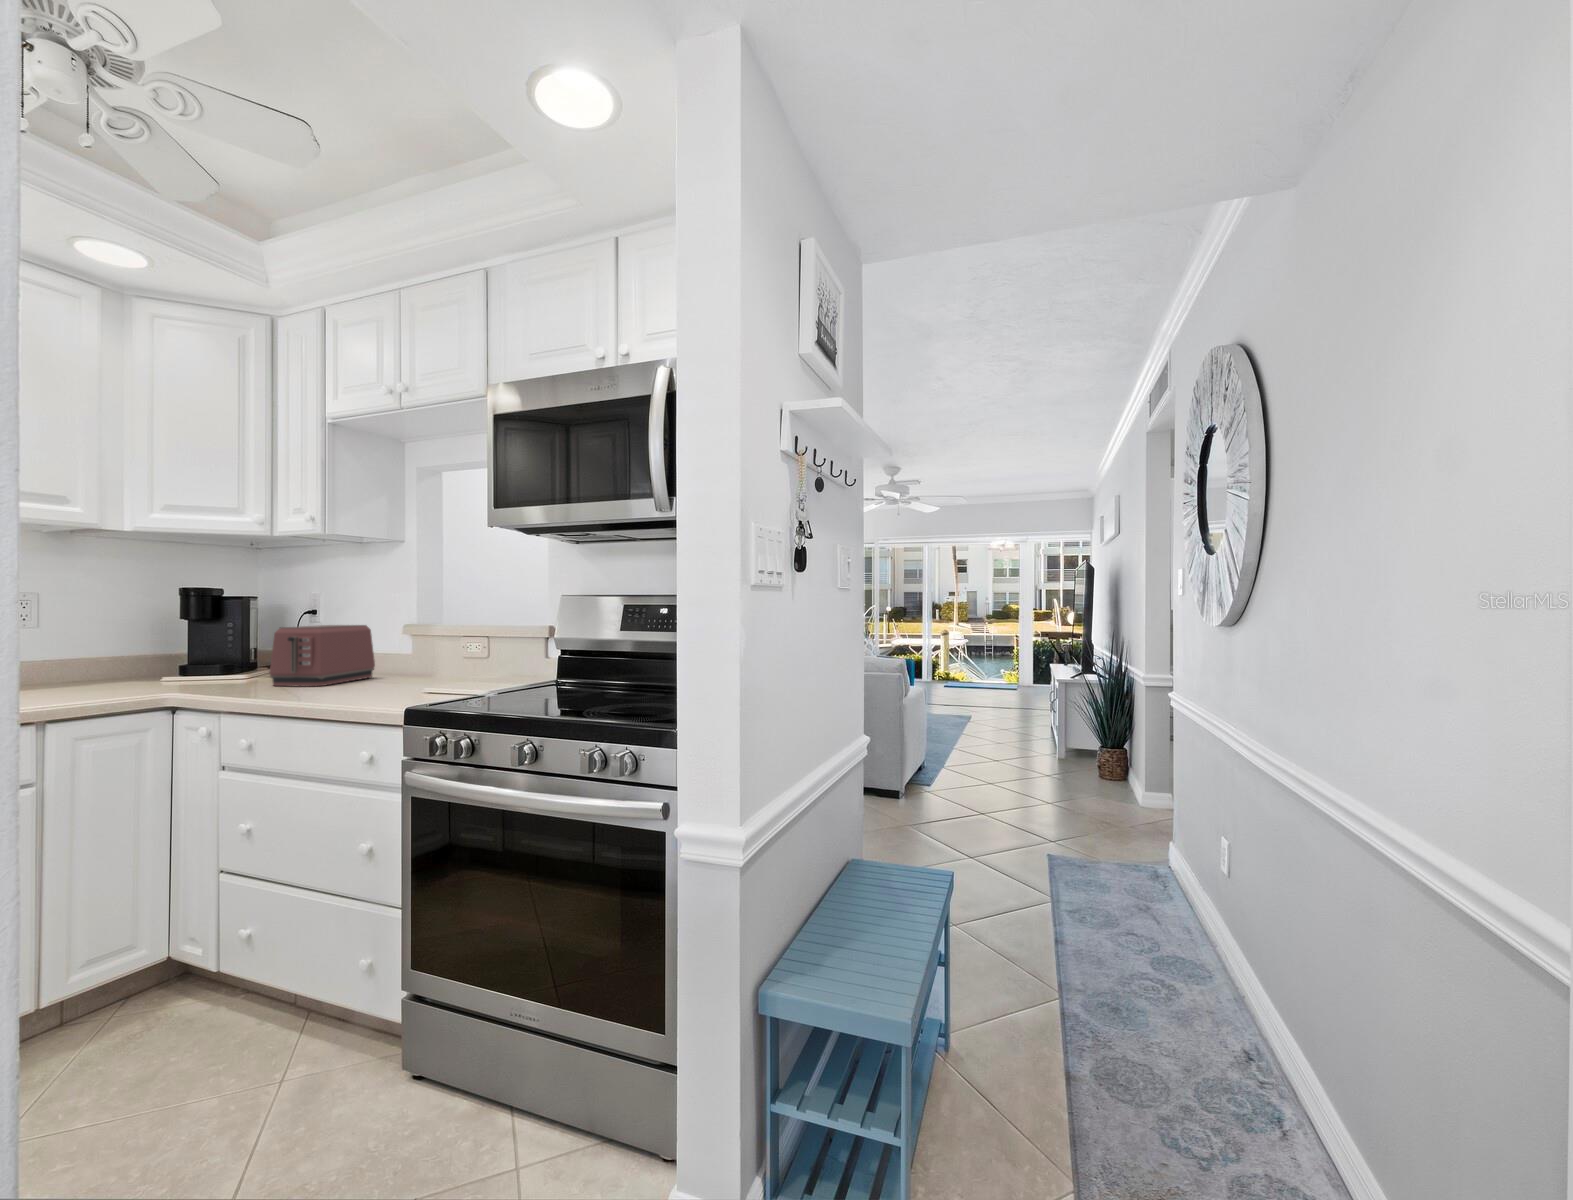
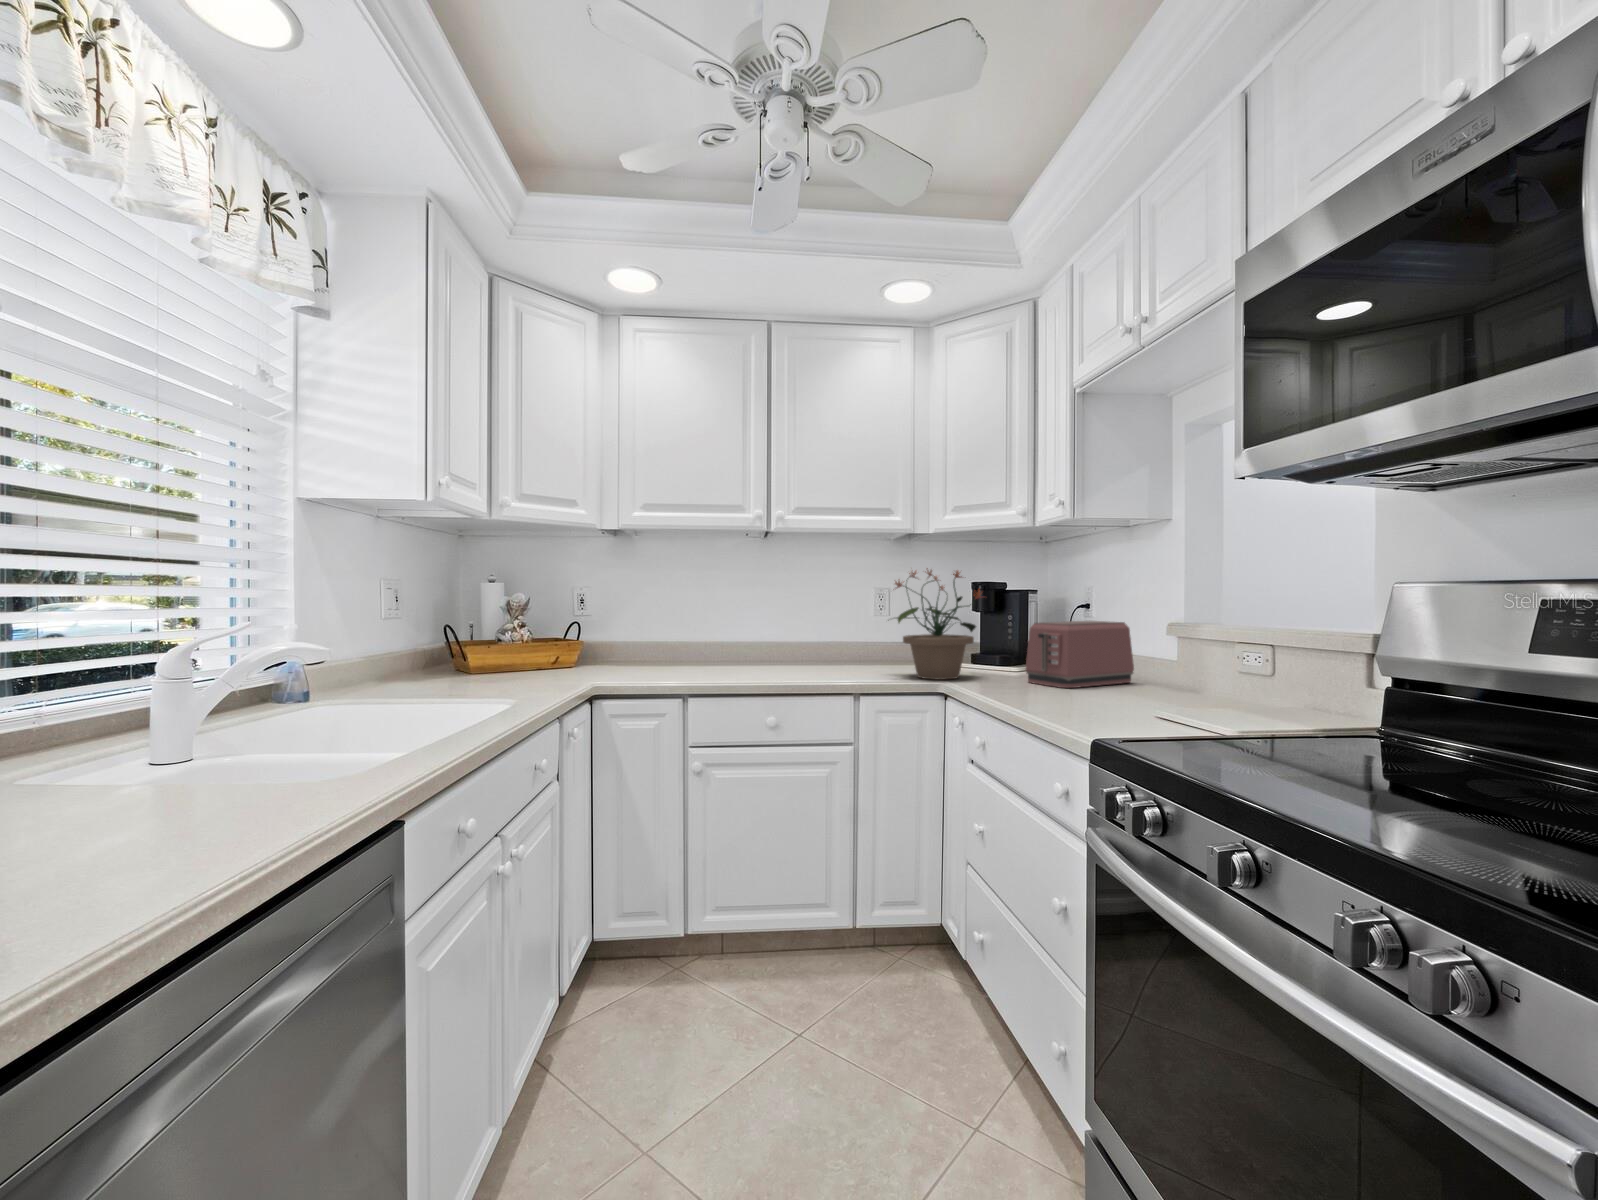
potted plant: none [72,569,223,694] -> present [895,568,983,679]

